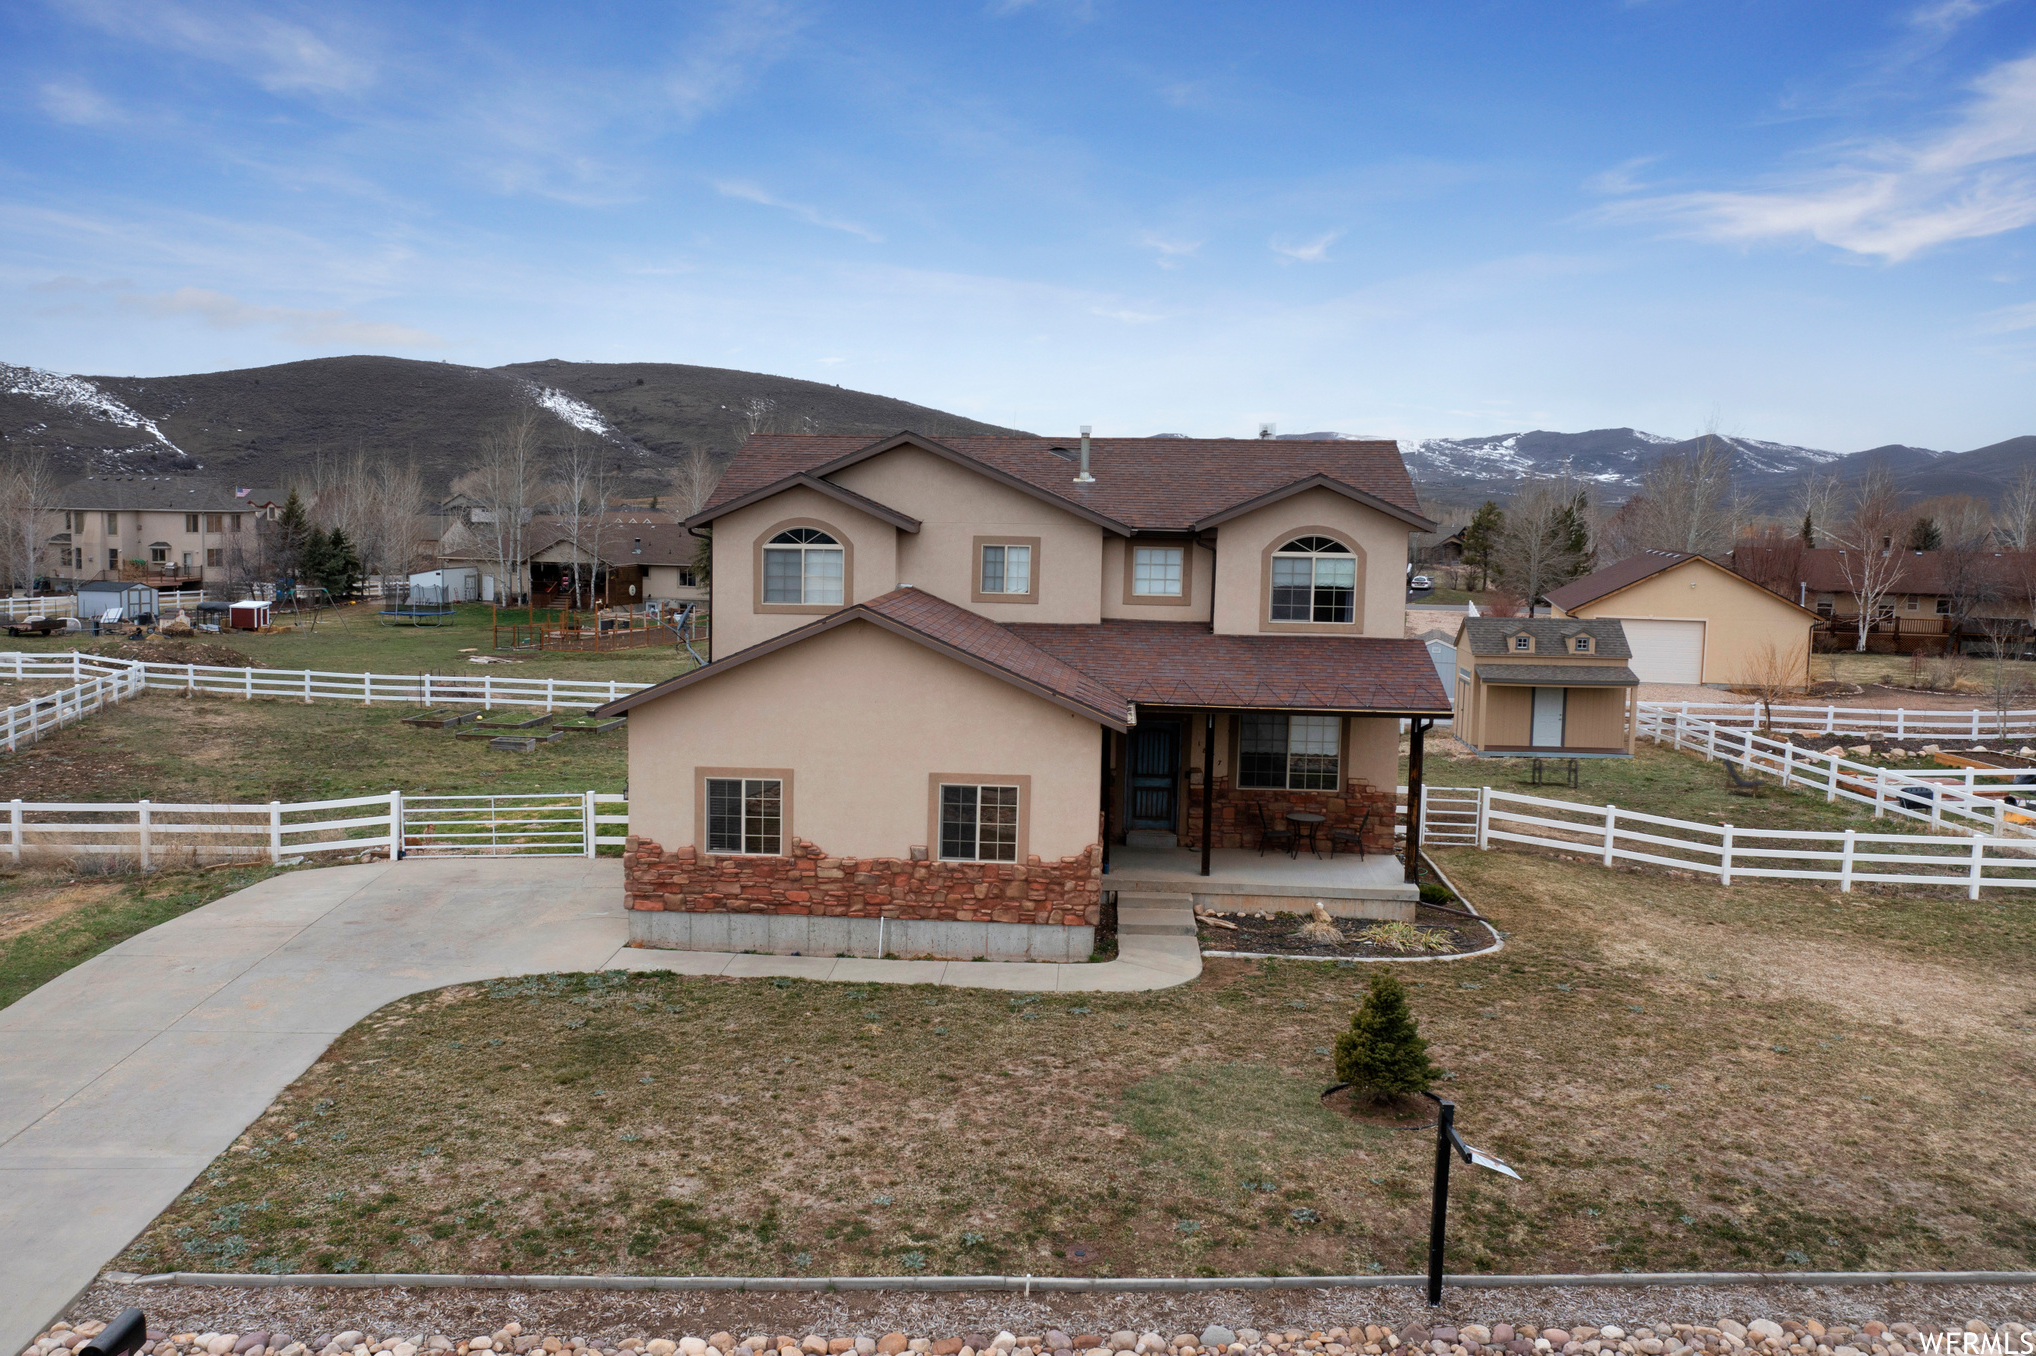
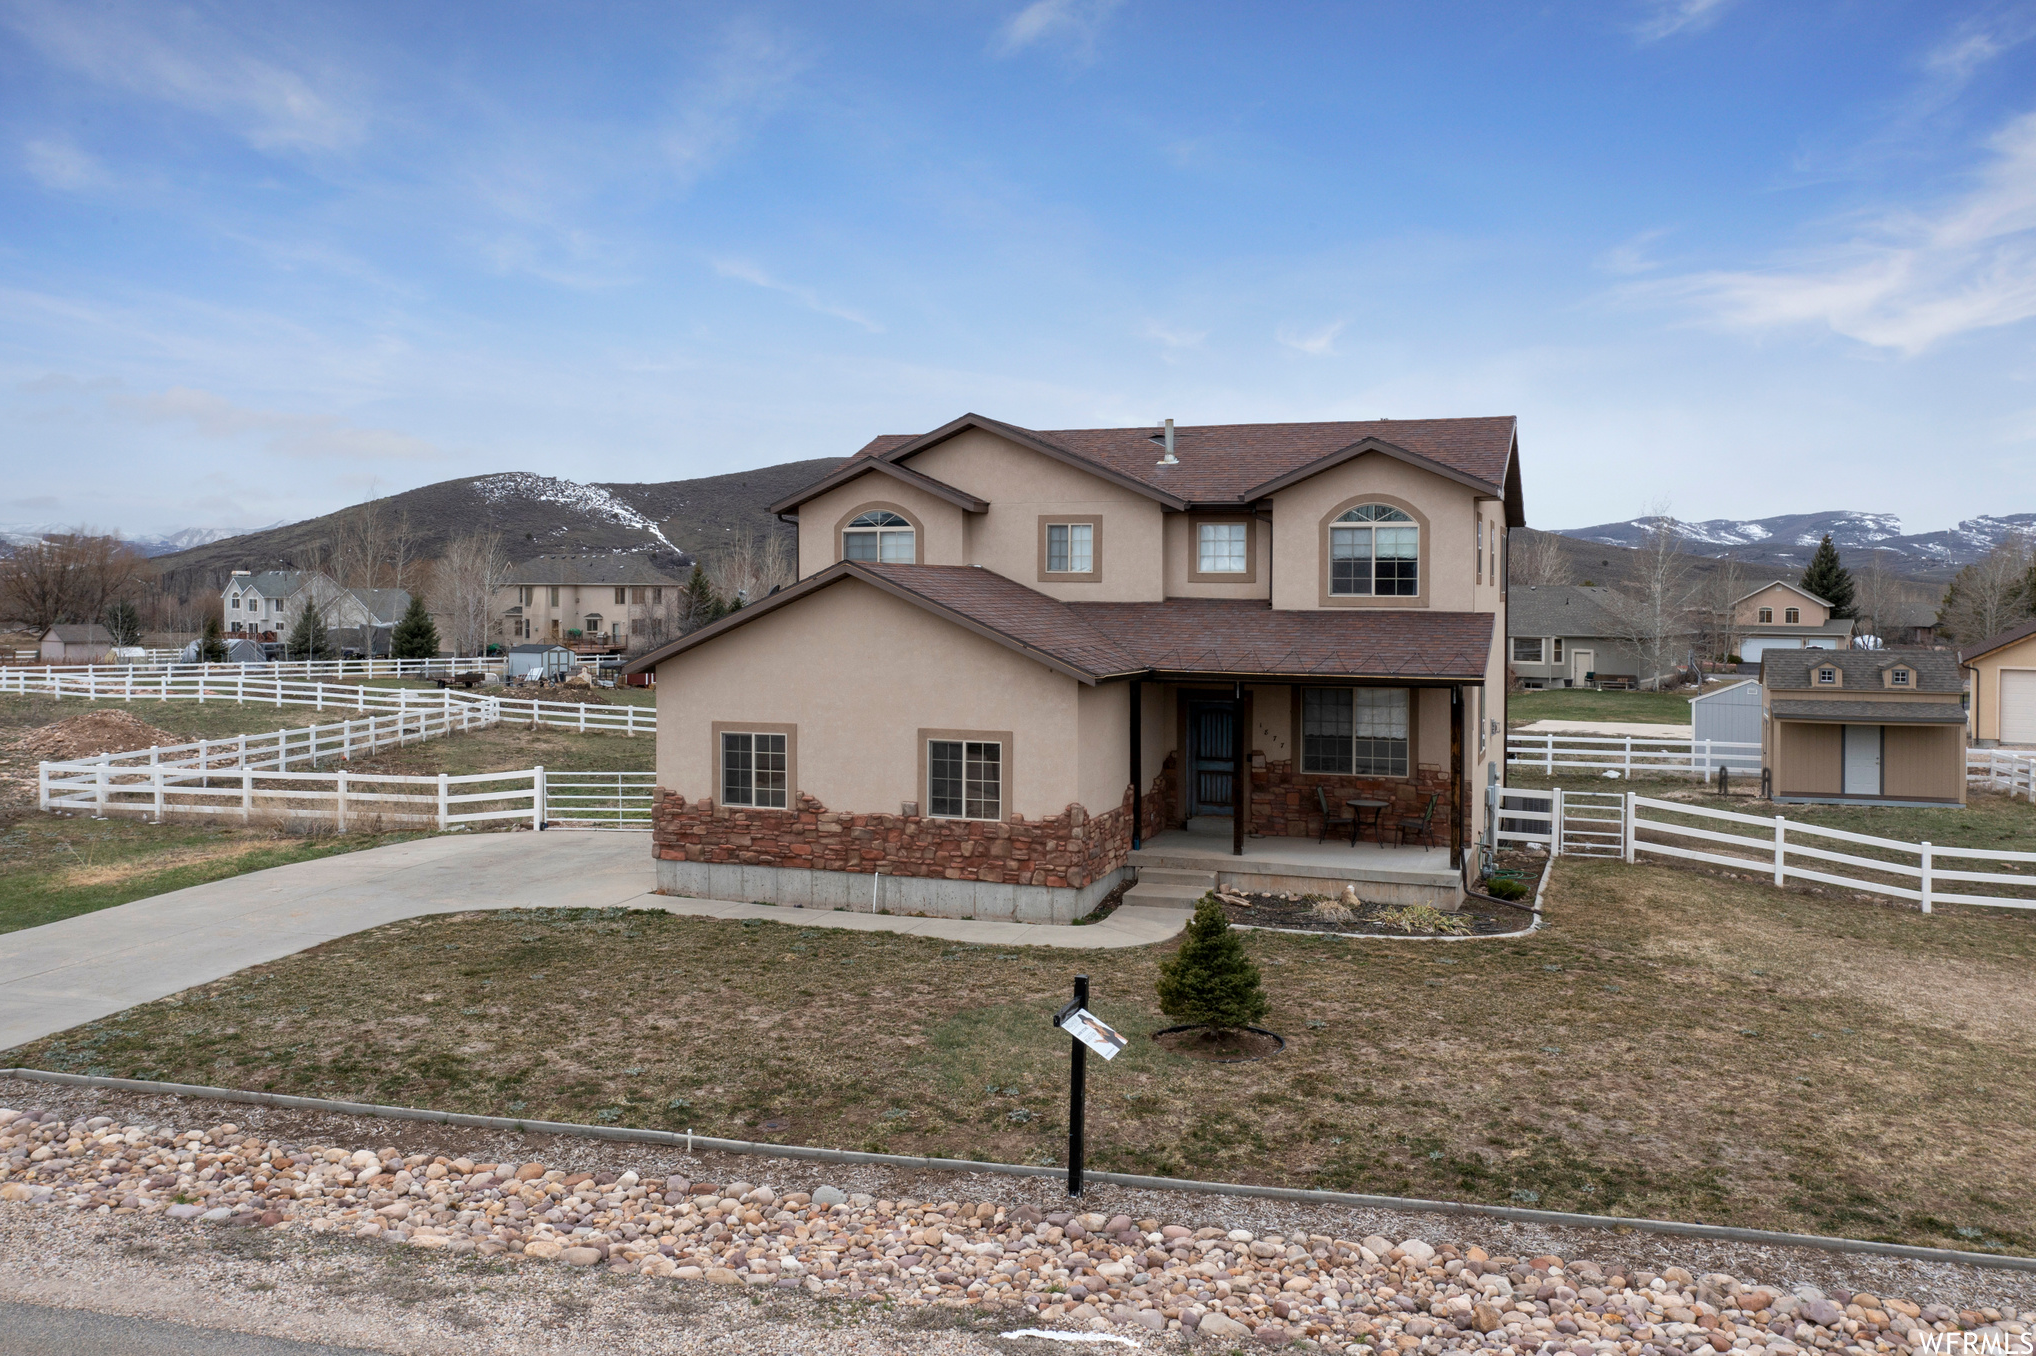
lounge chair: present [1724,759,1763,797] -> none [1953,767,2008,812]

